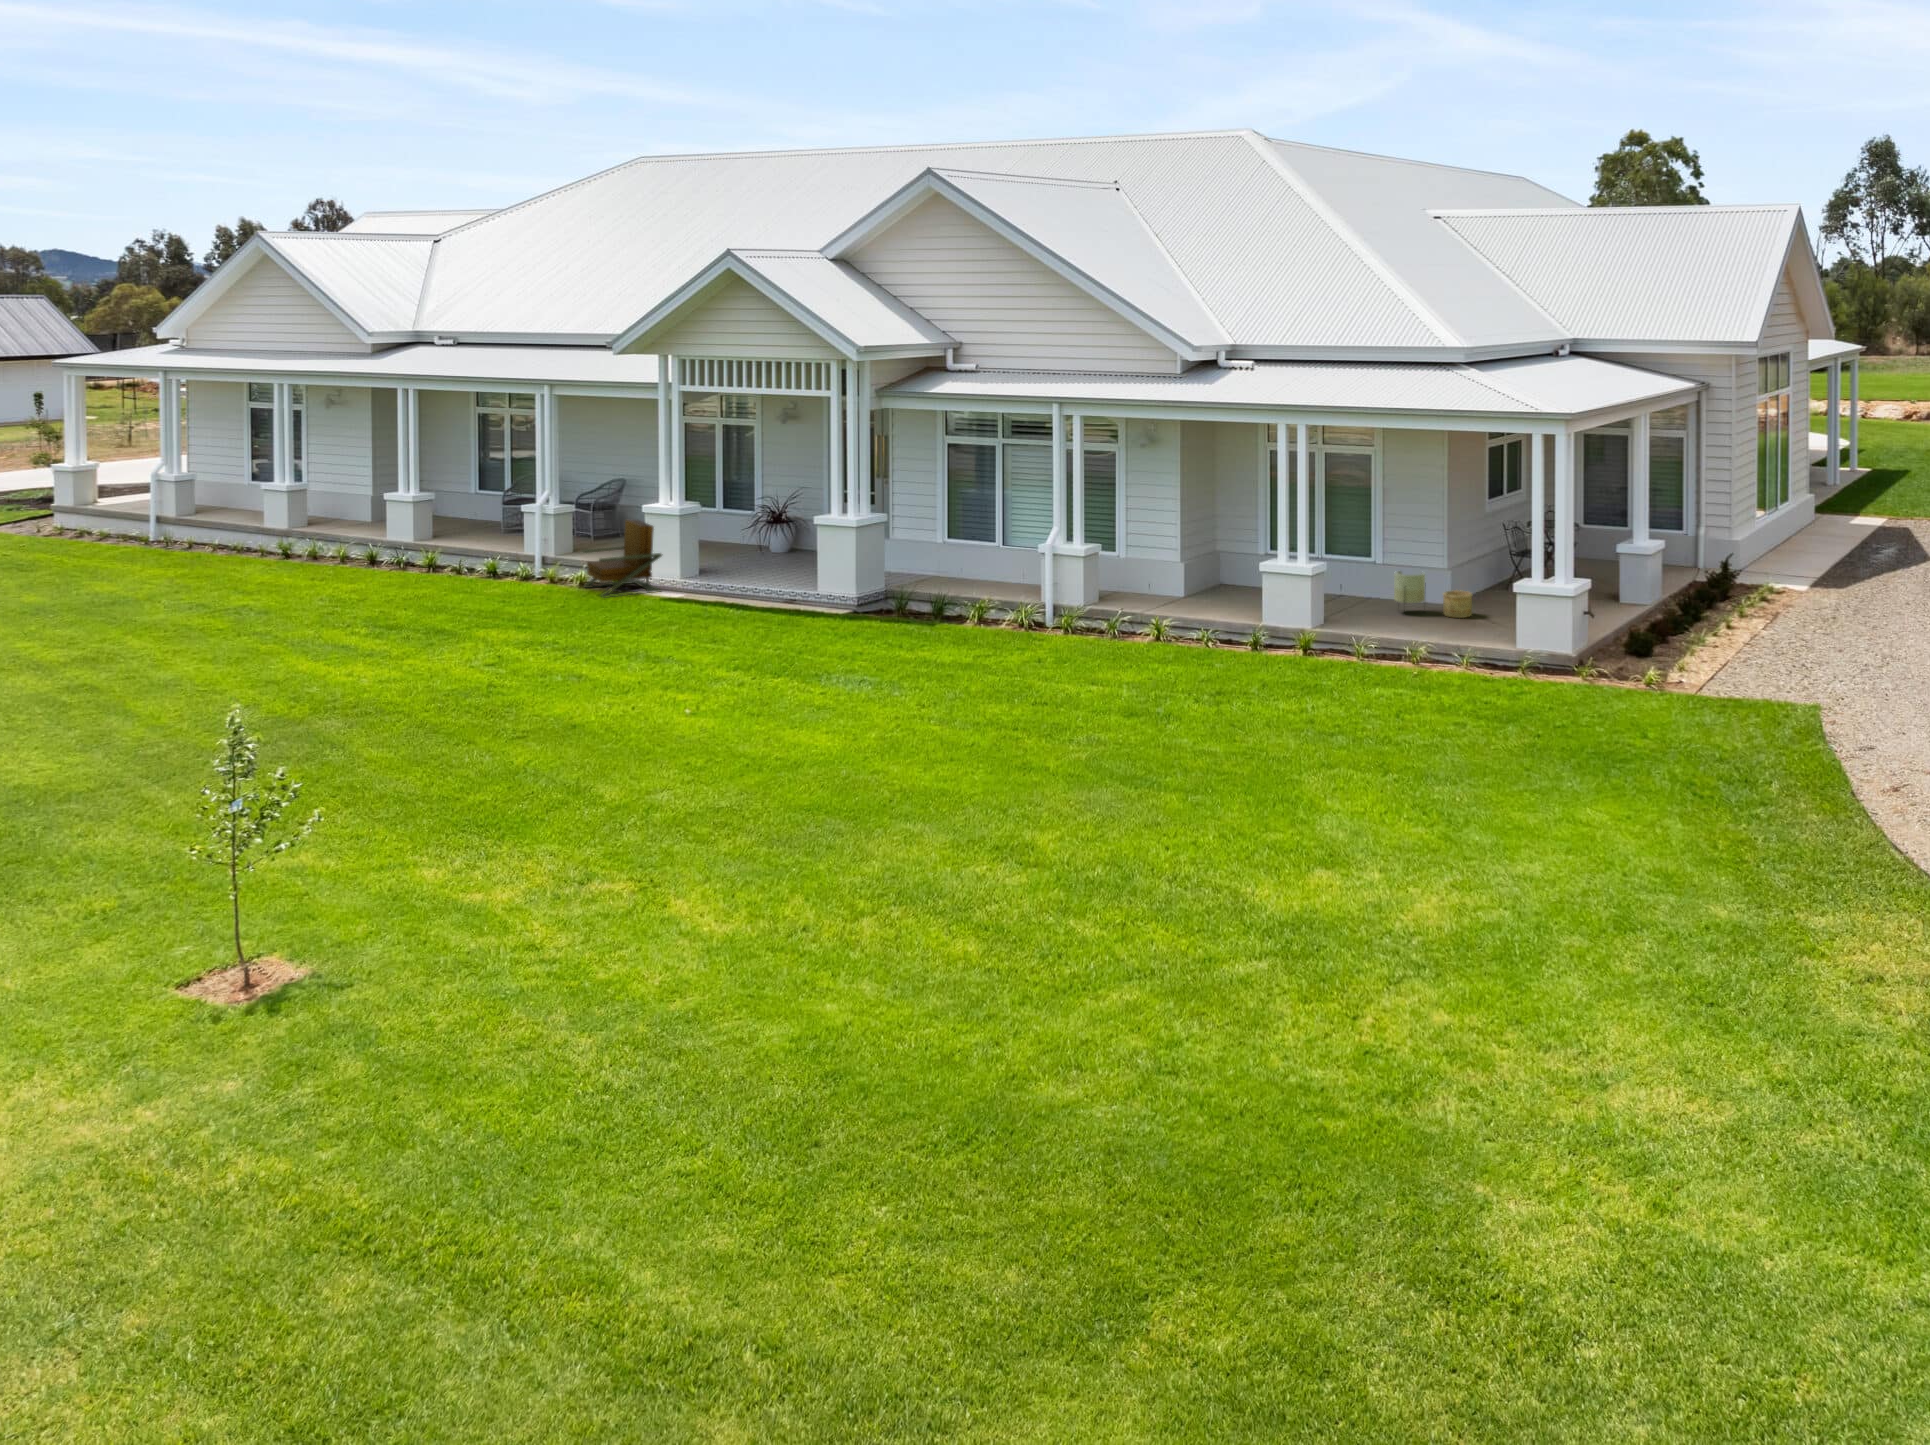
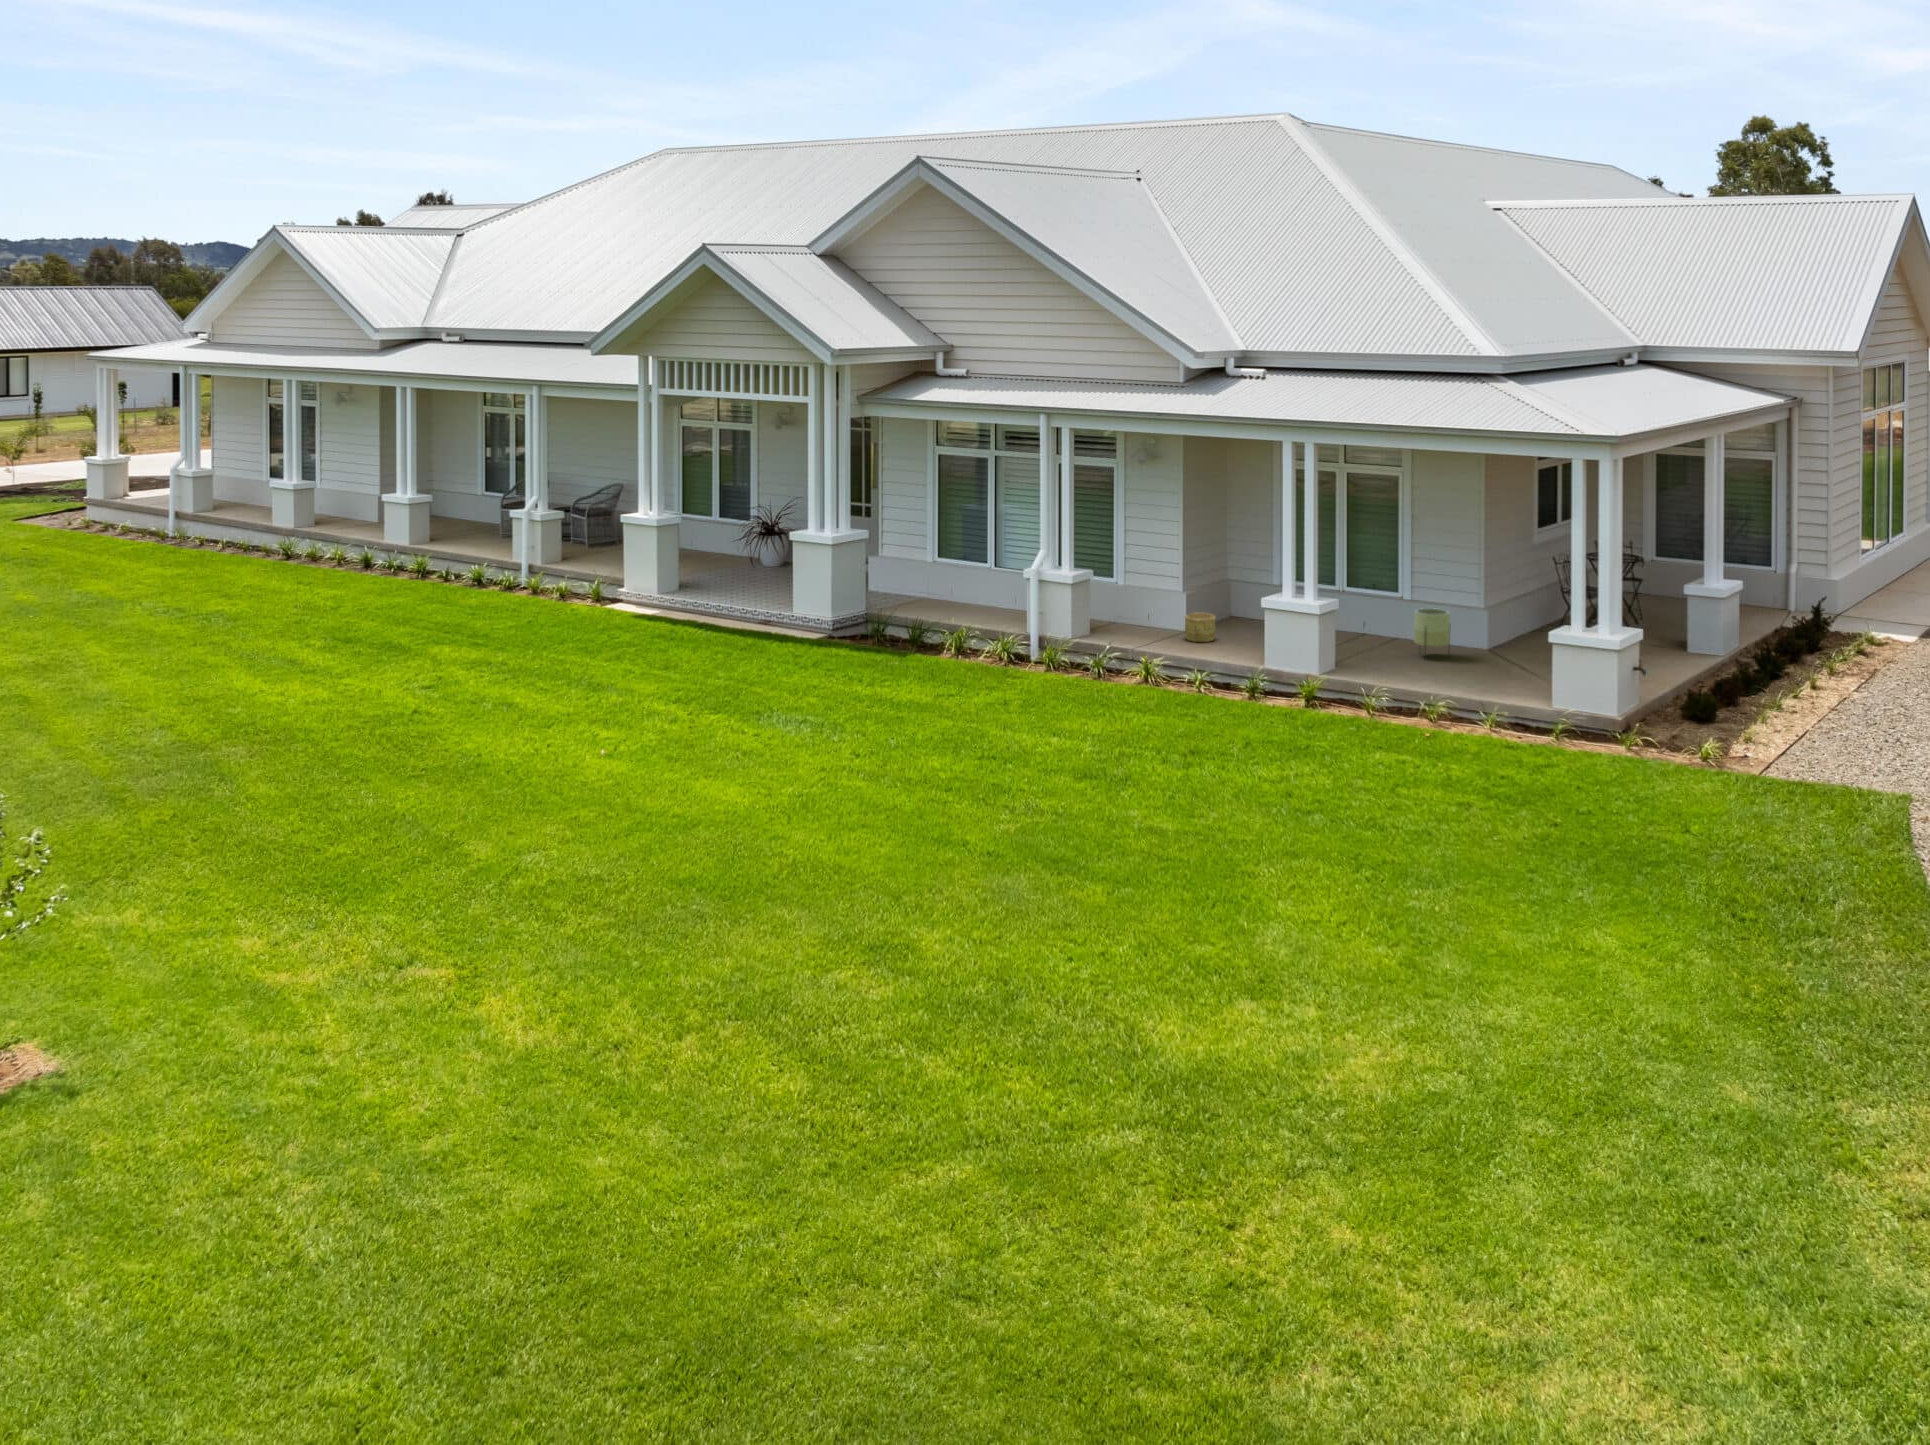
lounge chair: present [583,520,662,598] -> none [559,529,637,611]
wooden bucket: present [1443,590,1472,618] -> present [1185,613,1216,642]

